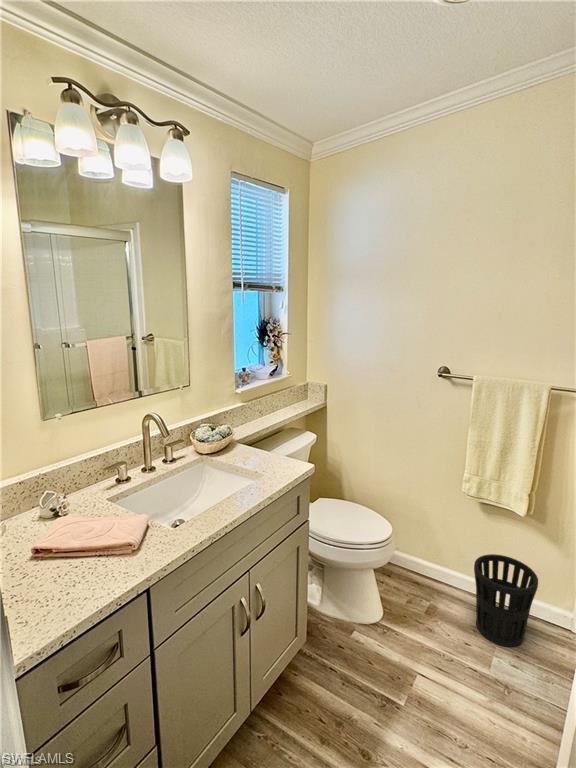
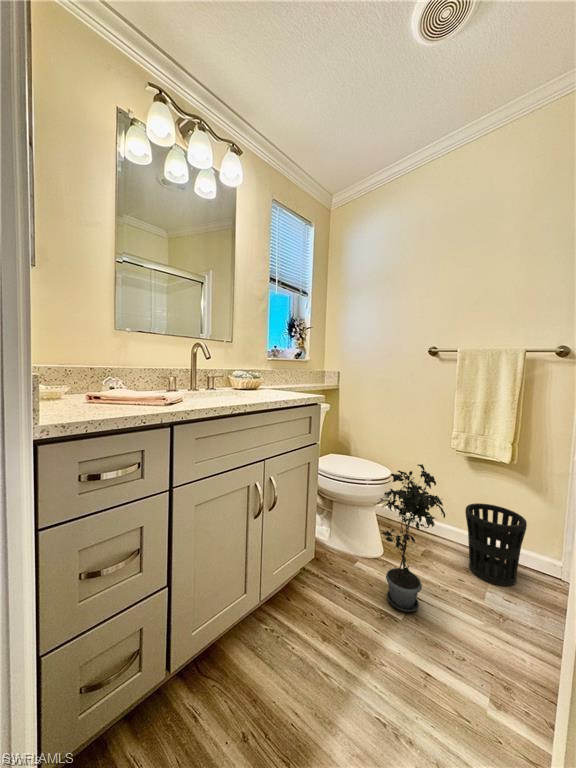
potted plant: none [377,539,452,695] -> present [377,464,445,612]

